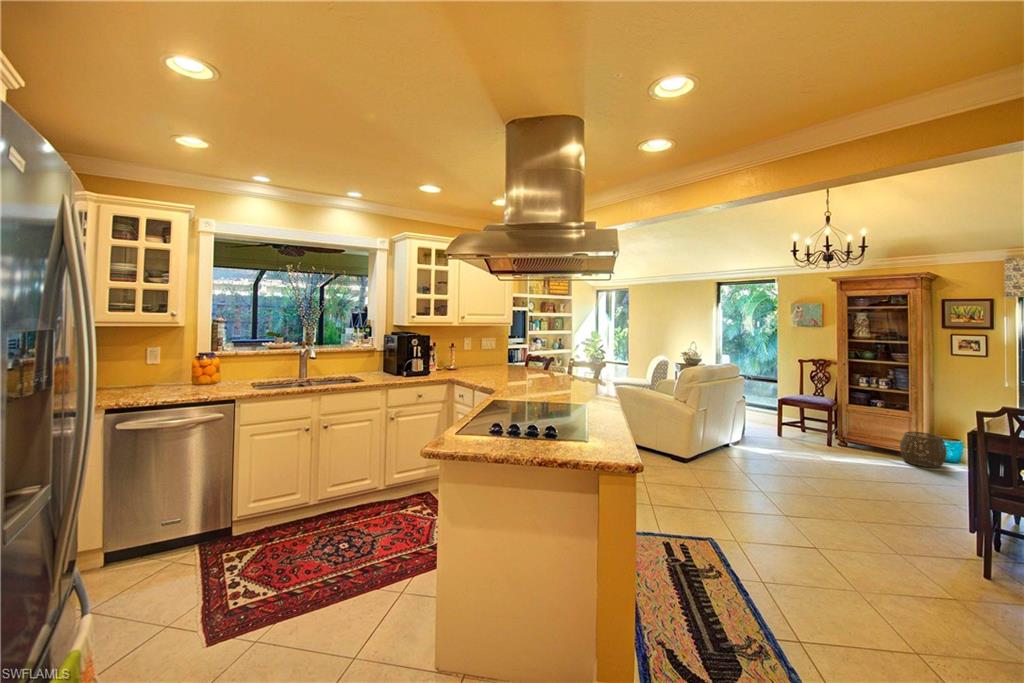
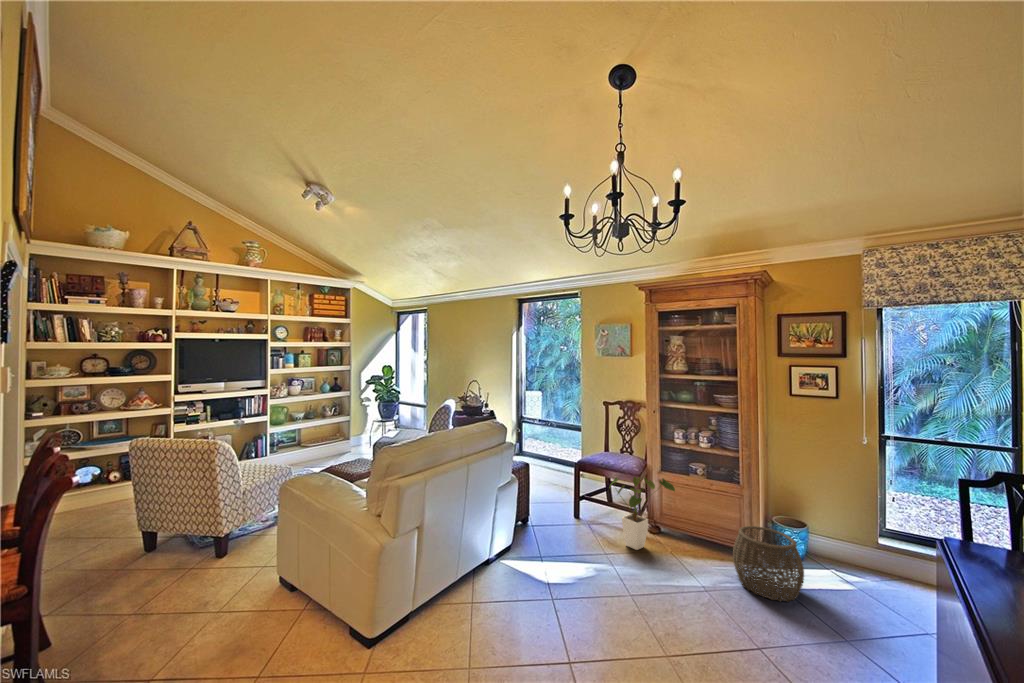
house plant: none [813,405,860,448] -> present [610,477,675,550]

